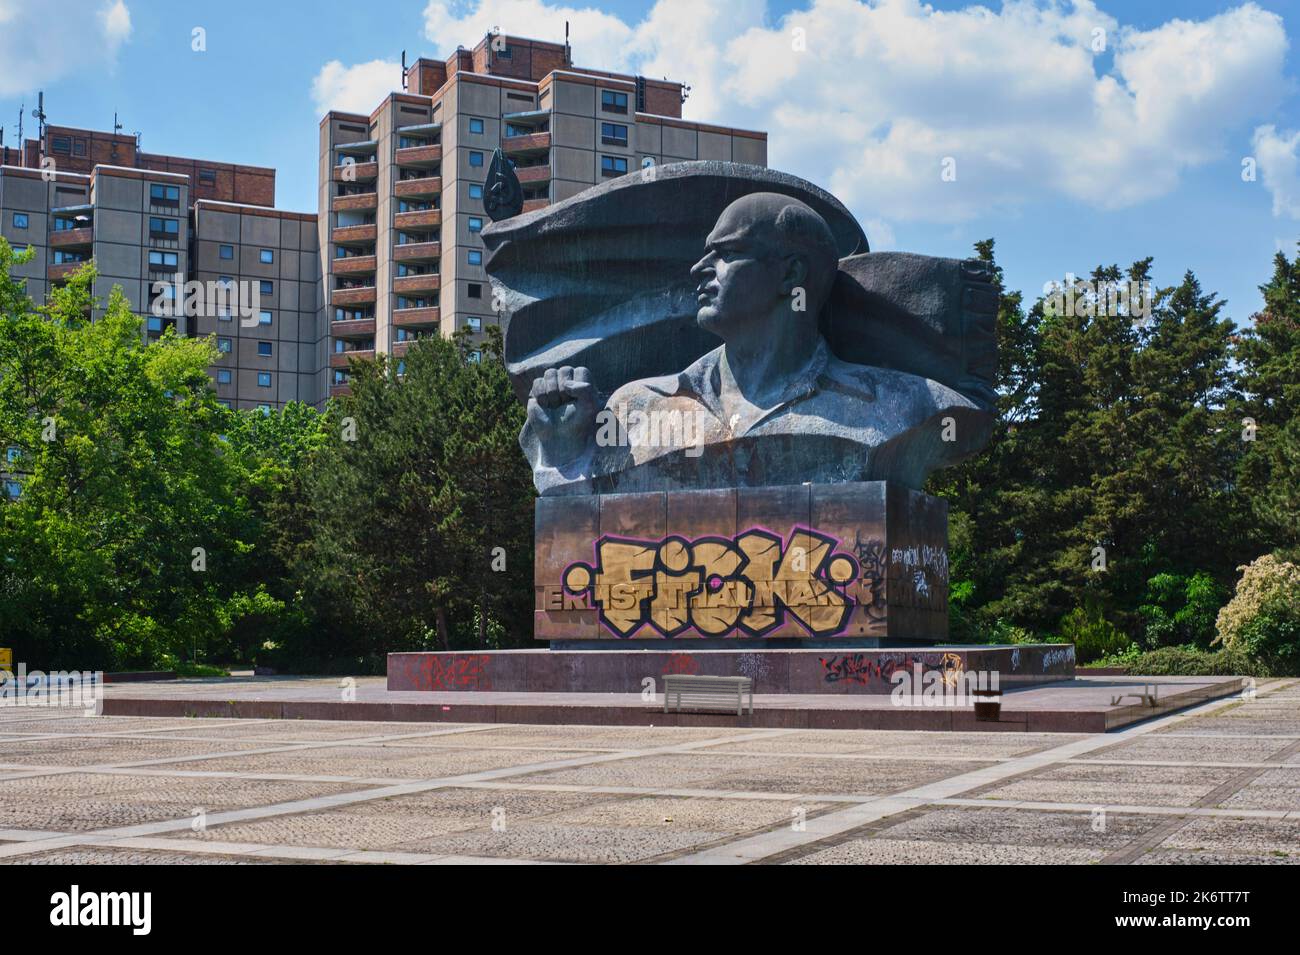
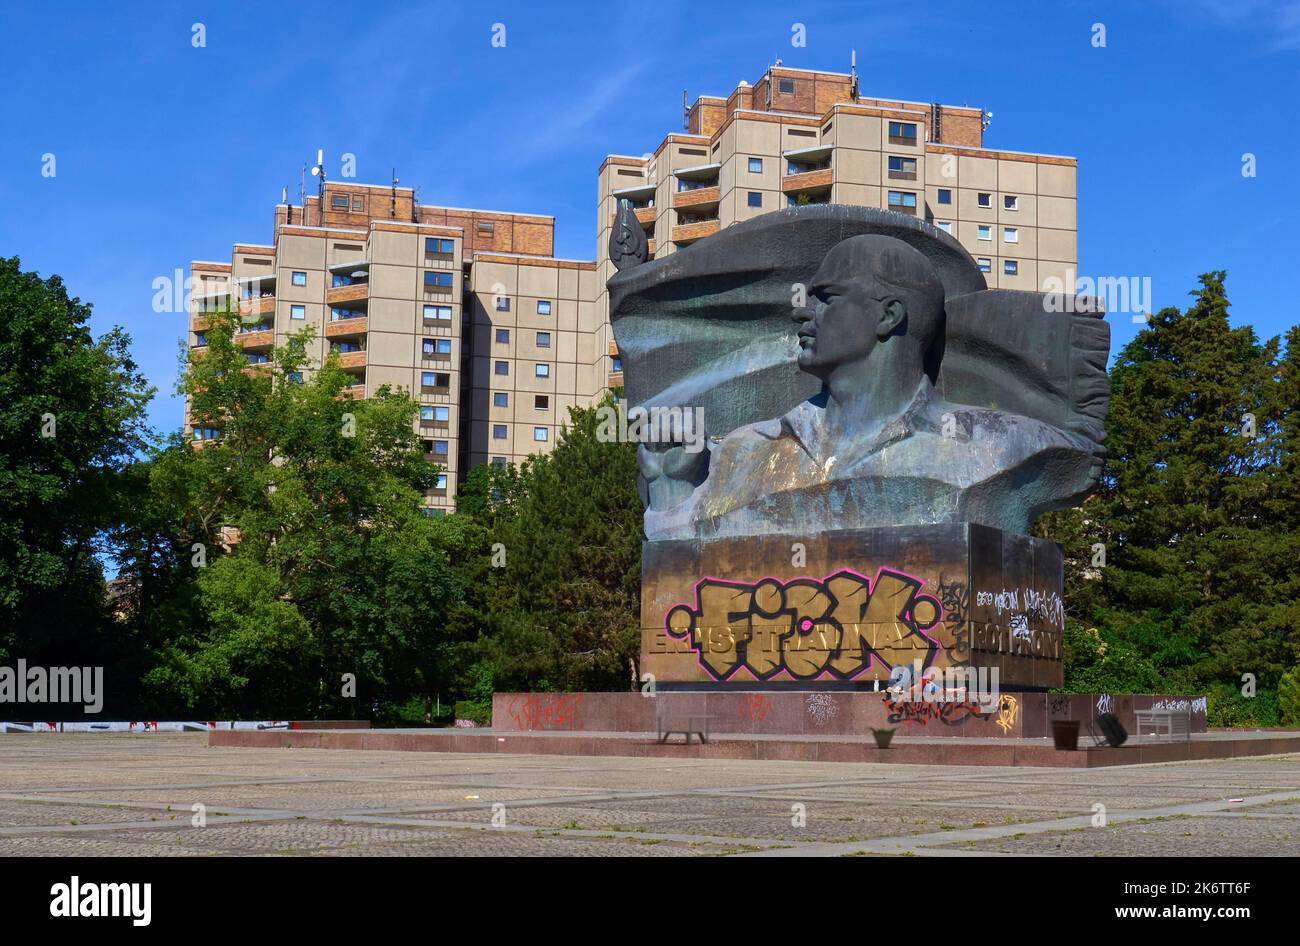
storage bench: present [662,675,753,715] -> present [1134,709,1191,742]
round table: present [1110,680,1167,707] -> present [655,715,716,745]
backpack: none [1006,682,1051,718] -> present [1086,713,1128,747]
decorative plant: none [776,693,817,717] -> present [869,727,898,748]

